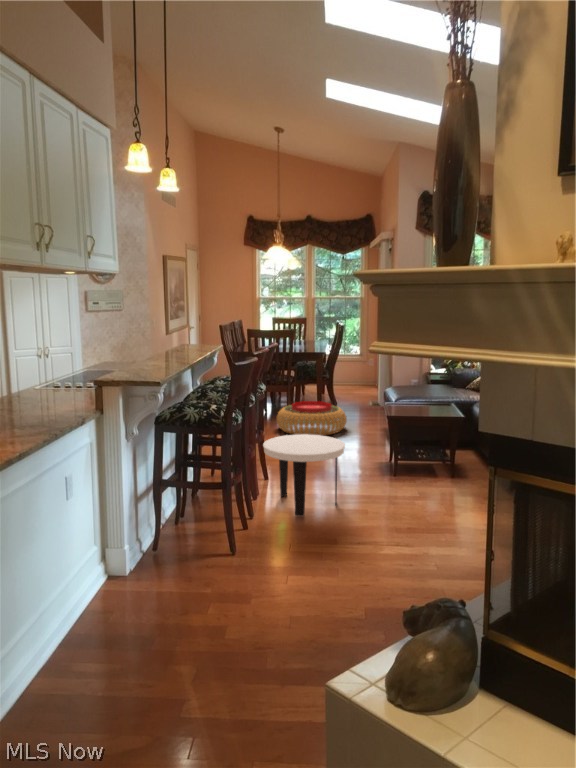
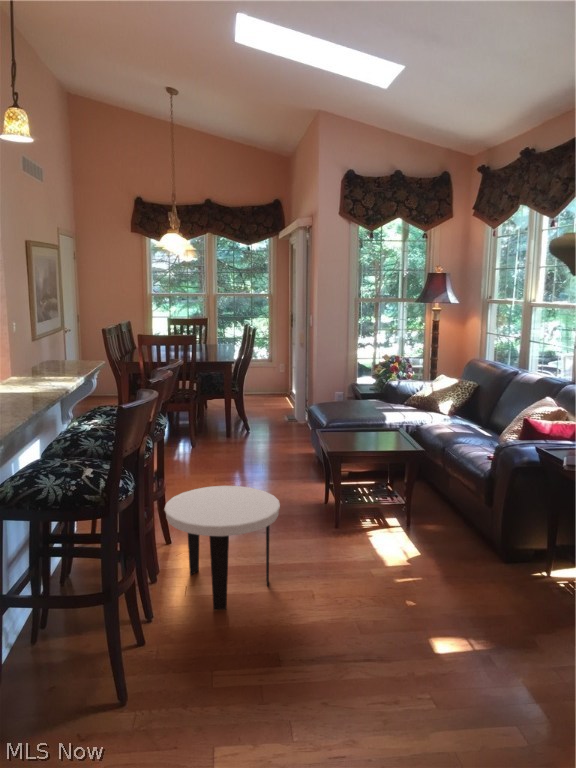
pouf: present [277,401,347,436] -> none [177,422,264,468]

